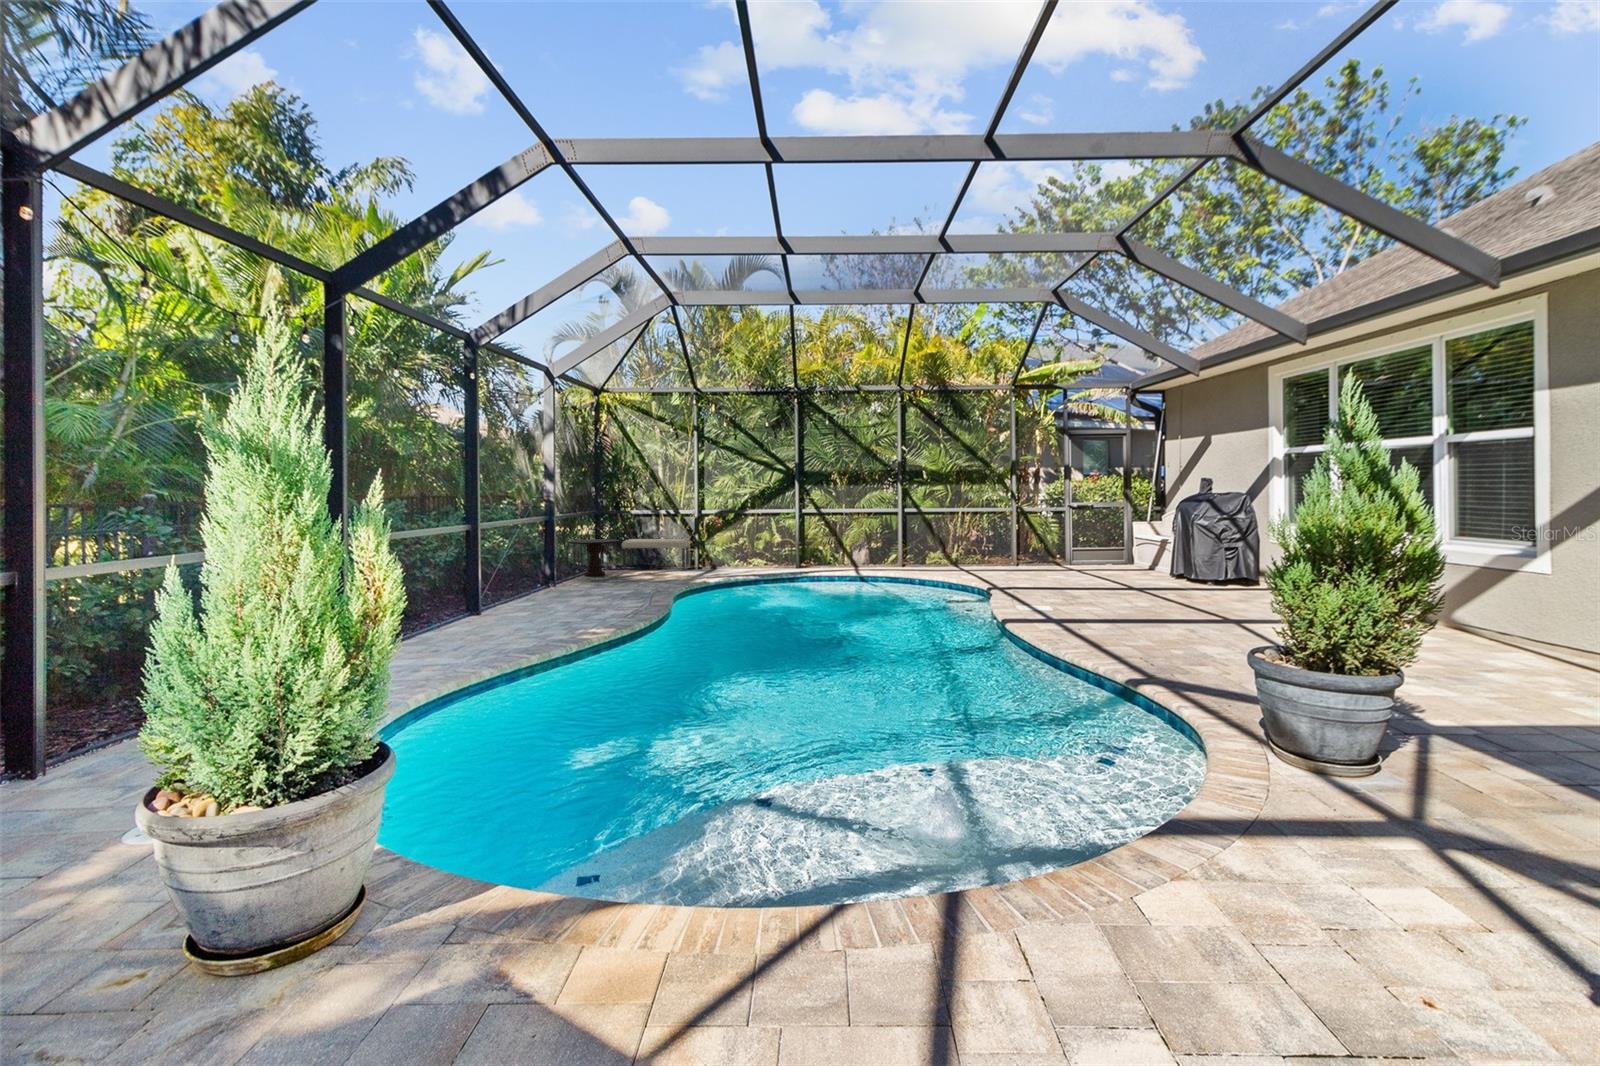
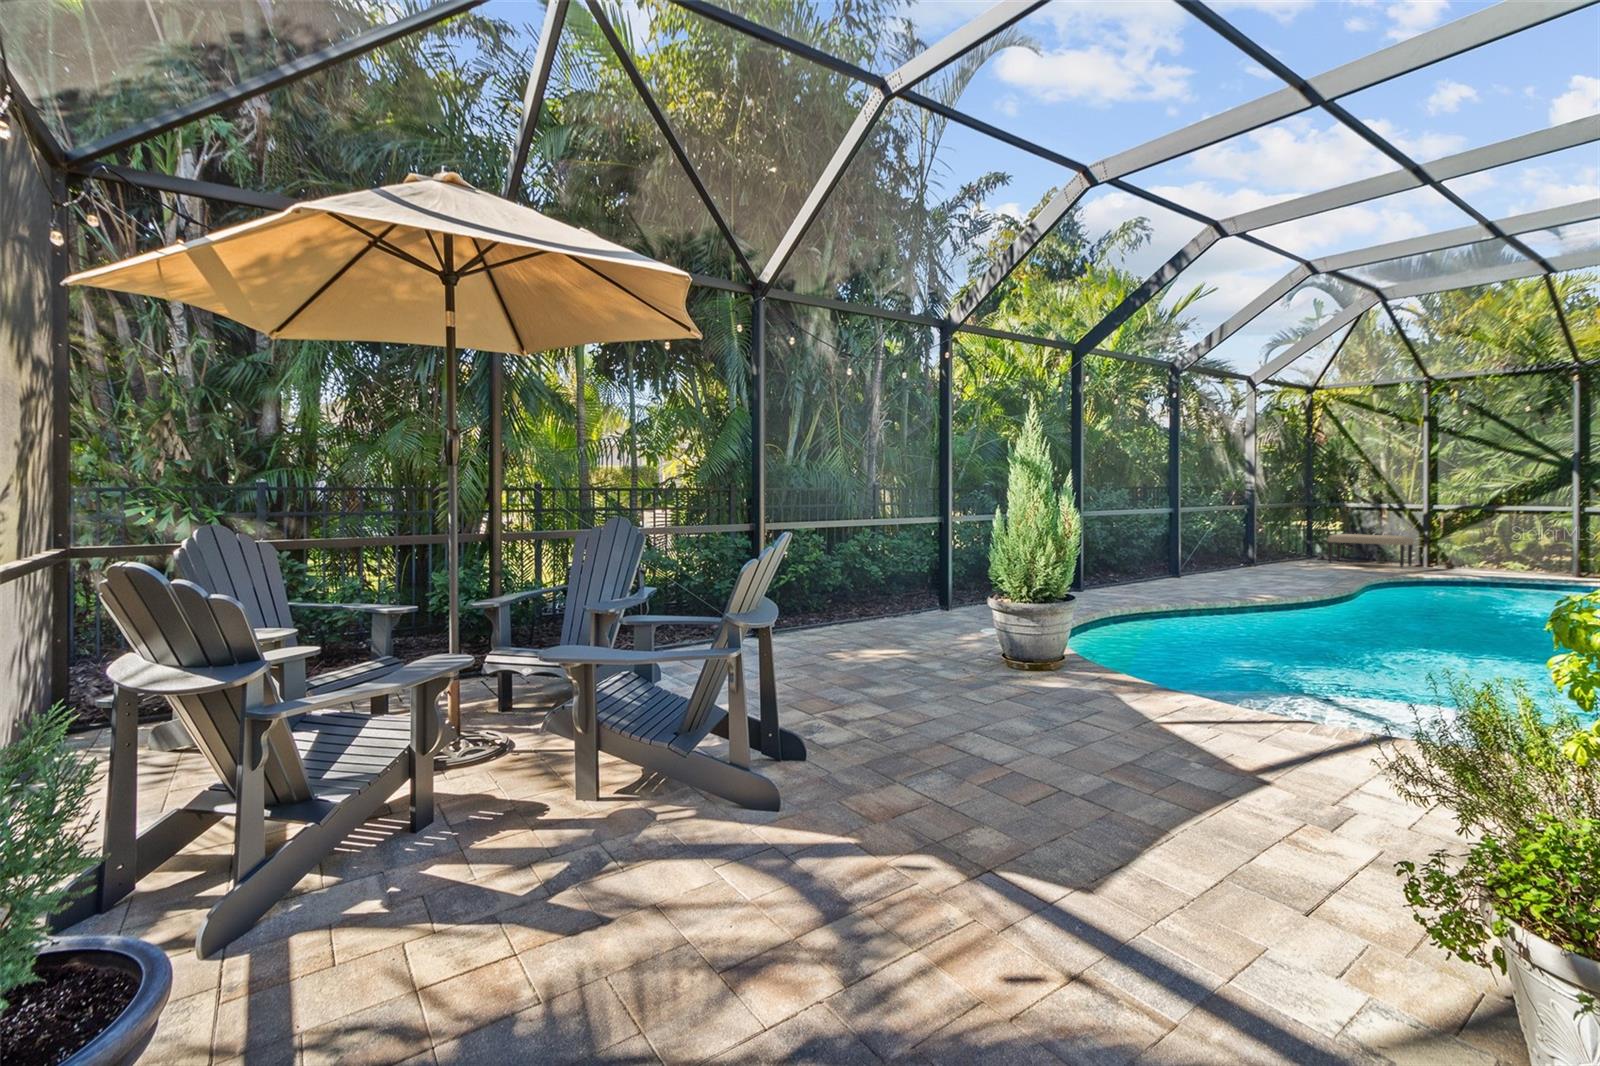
side table: present [568,539,619,576] -> none [1265,532,1321,566]

